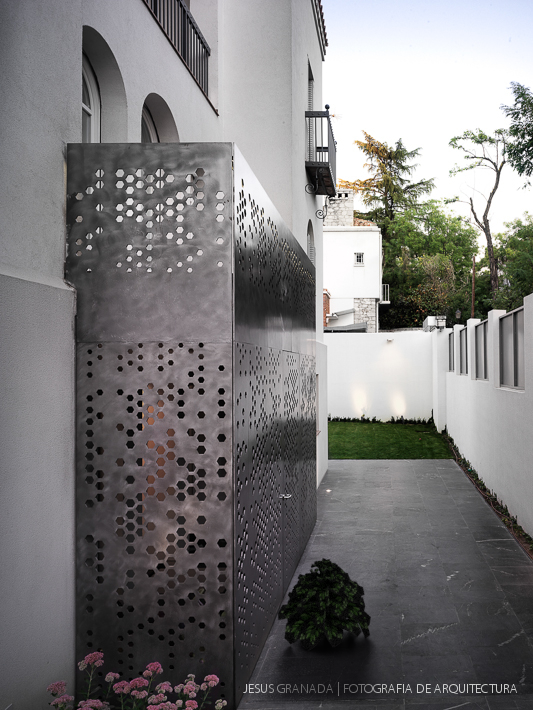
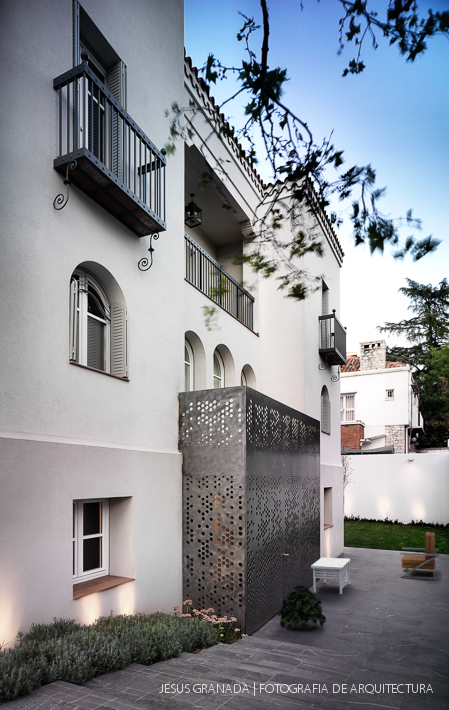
lounge chair: none [427,439,491,510] -> present [400,532,439,580]
storage bench: none [310,485,365,548] -> present [311,557,350,594]

